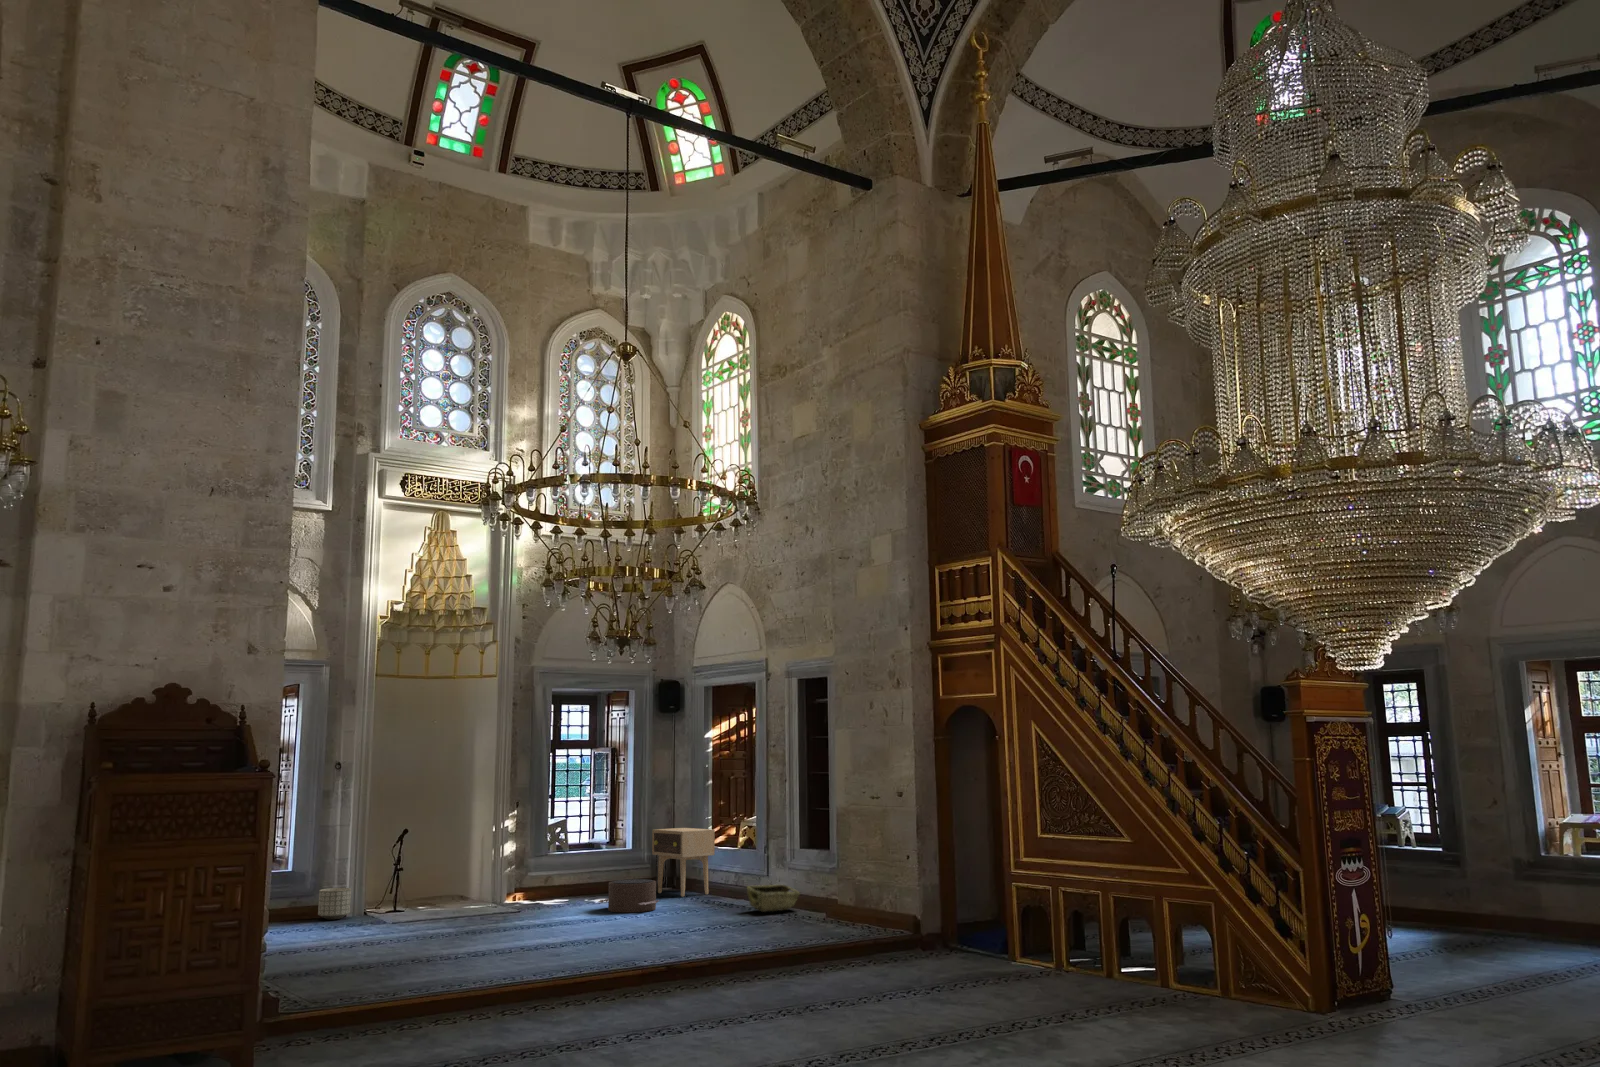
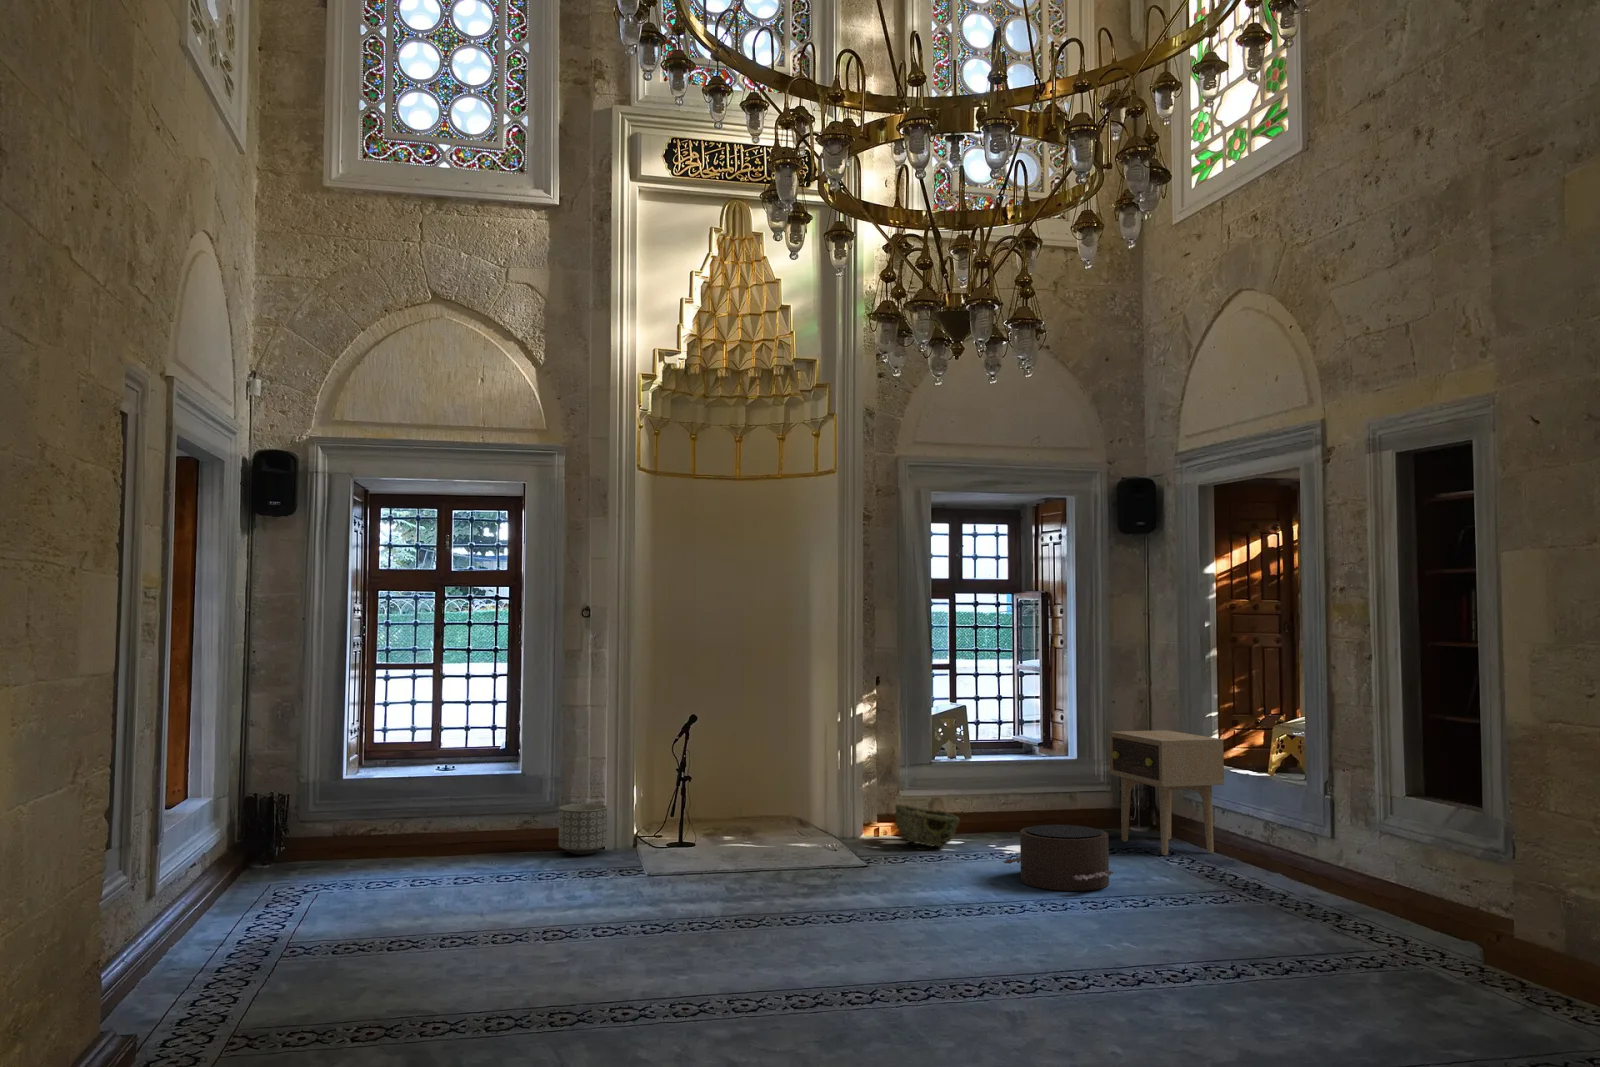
woven basket: present [747,885,800,912] -> present [895,804,959,847]

